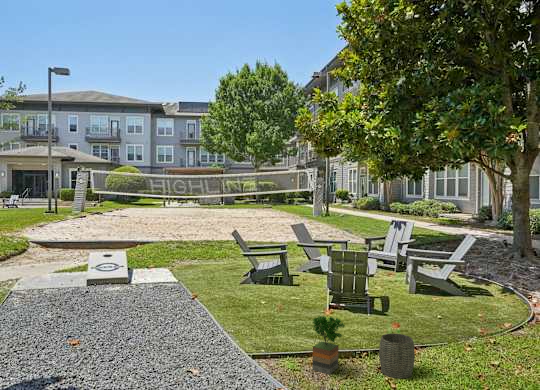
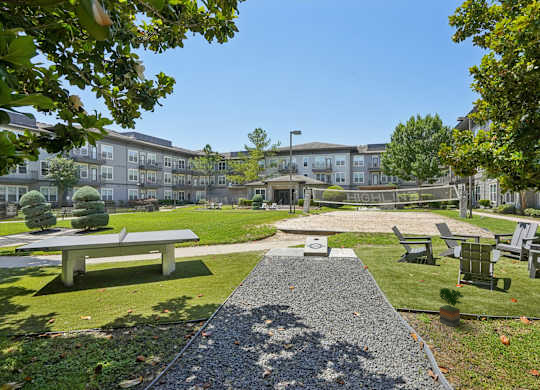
woven basket: present [379,333,415,378] -> none [493,307,525,340]

